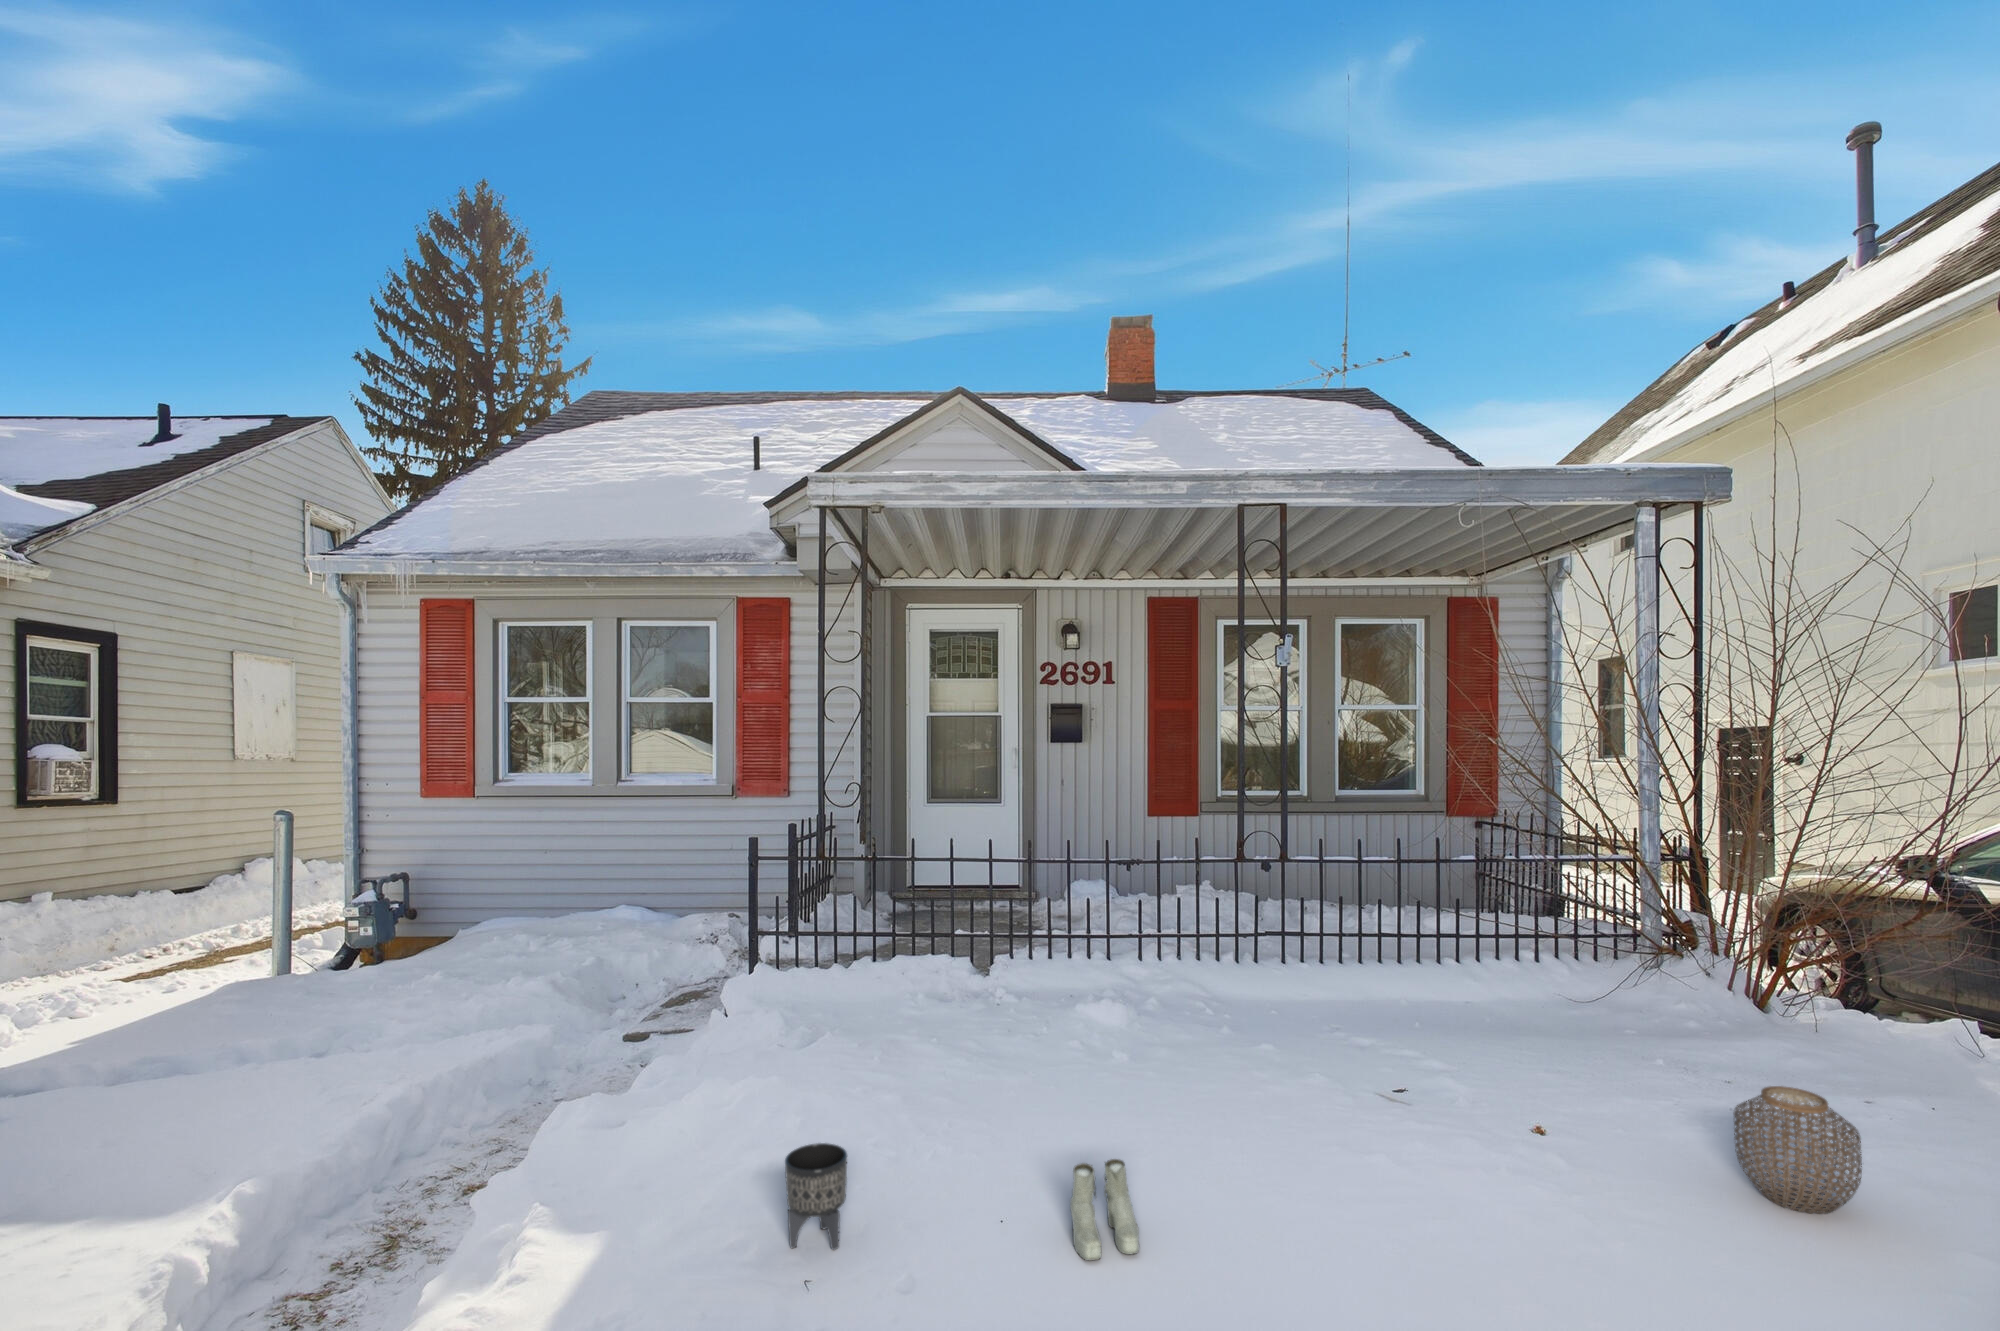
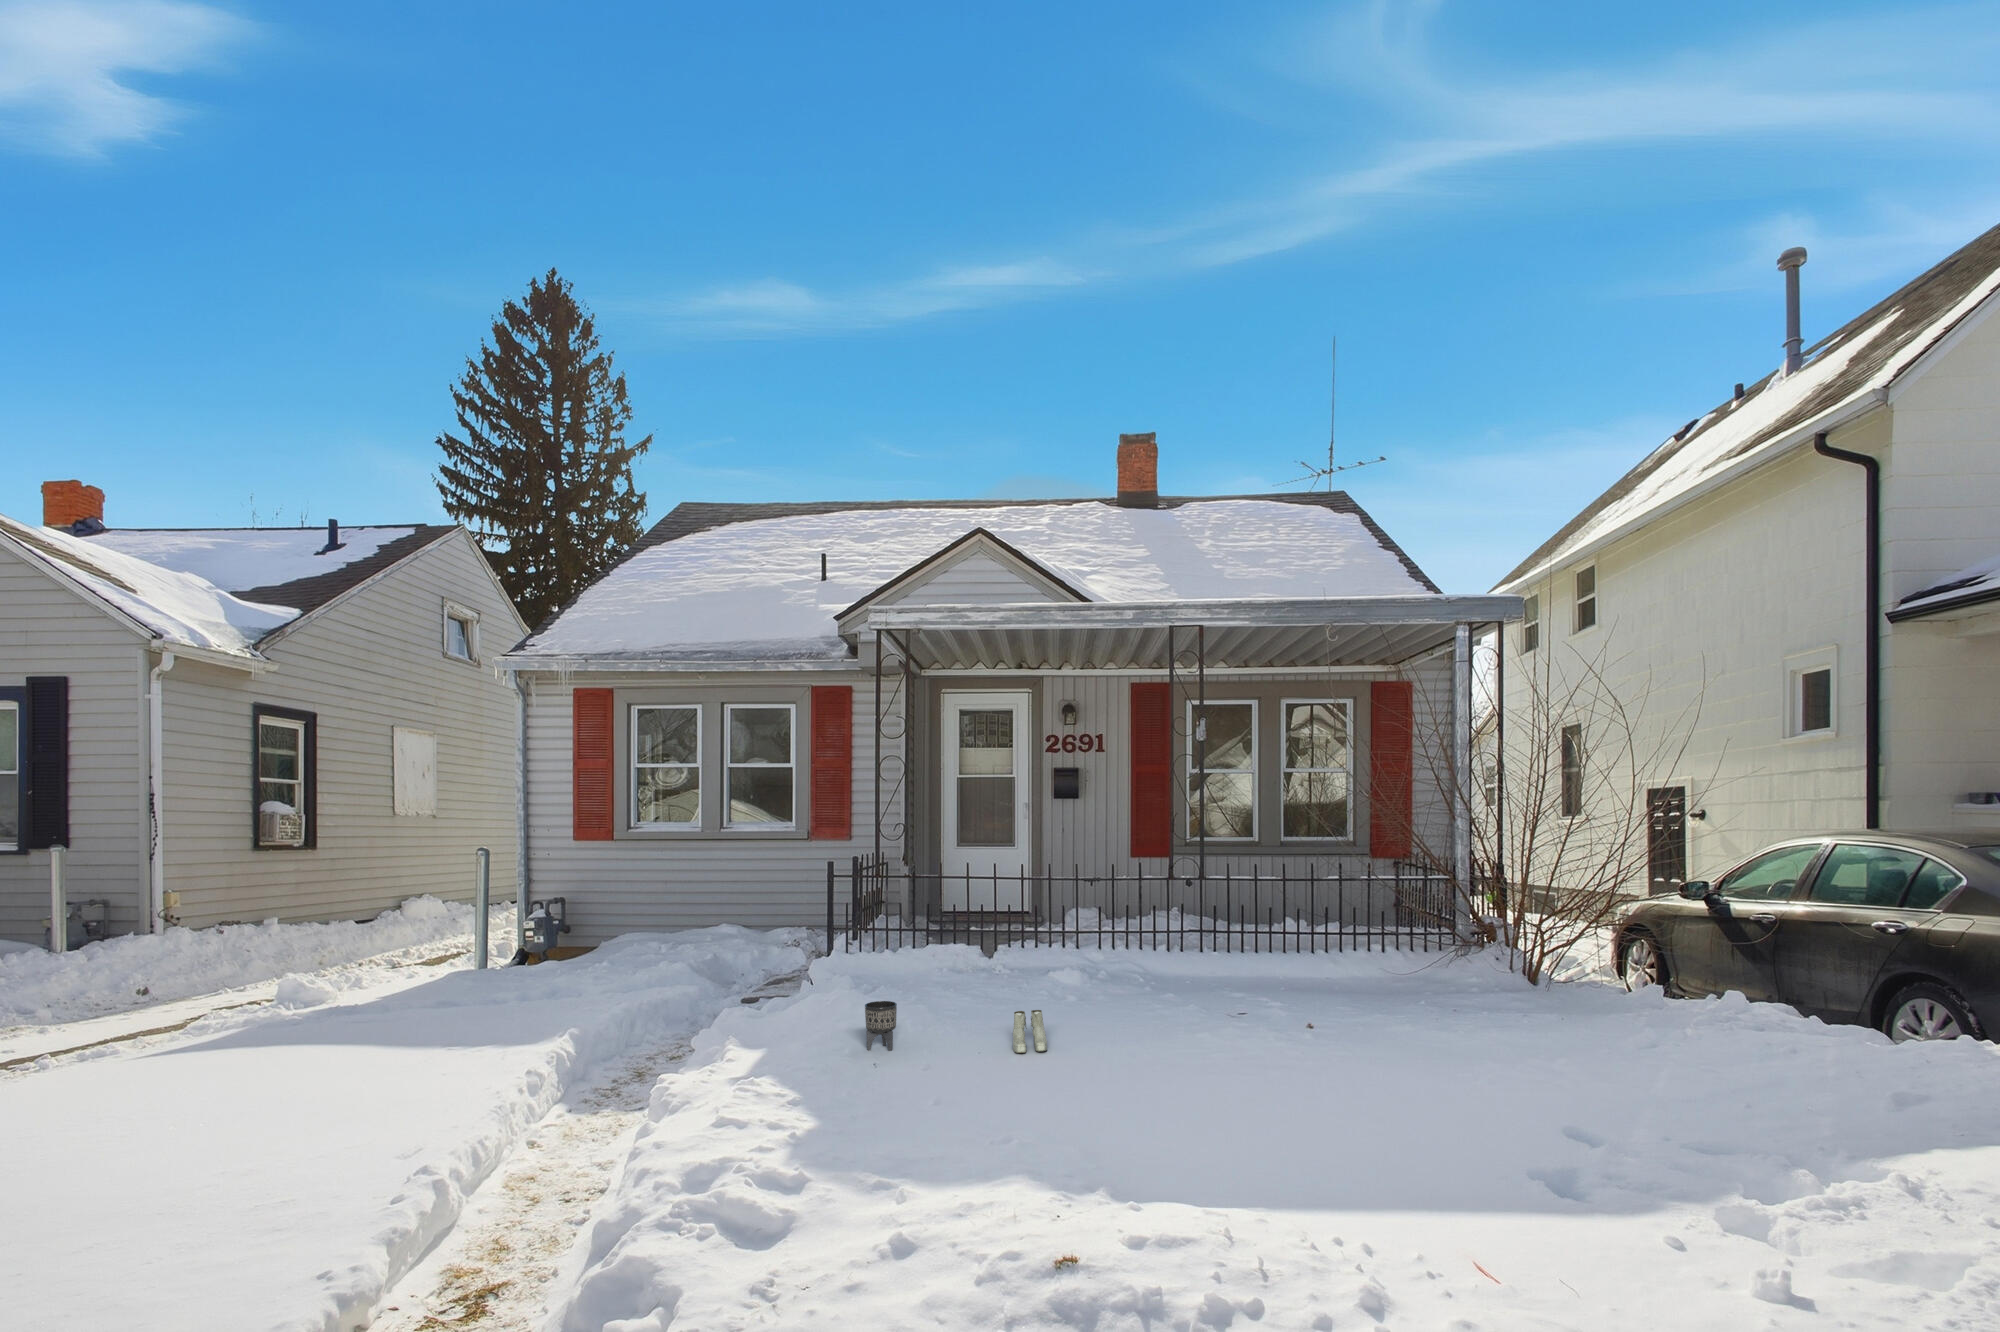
woven basket: present [1734,1086,1862,1214] -> none [1384,980,1443,1044]

